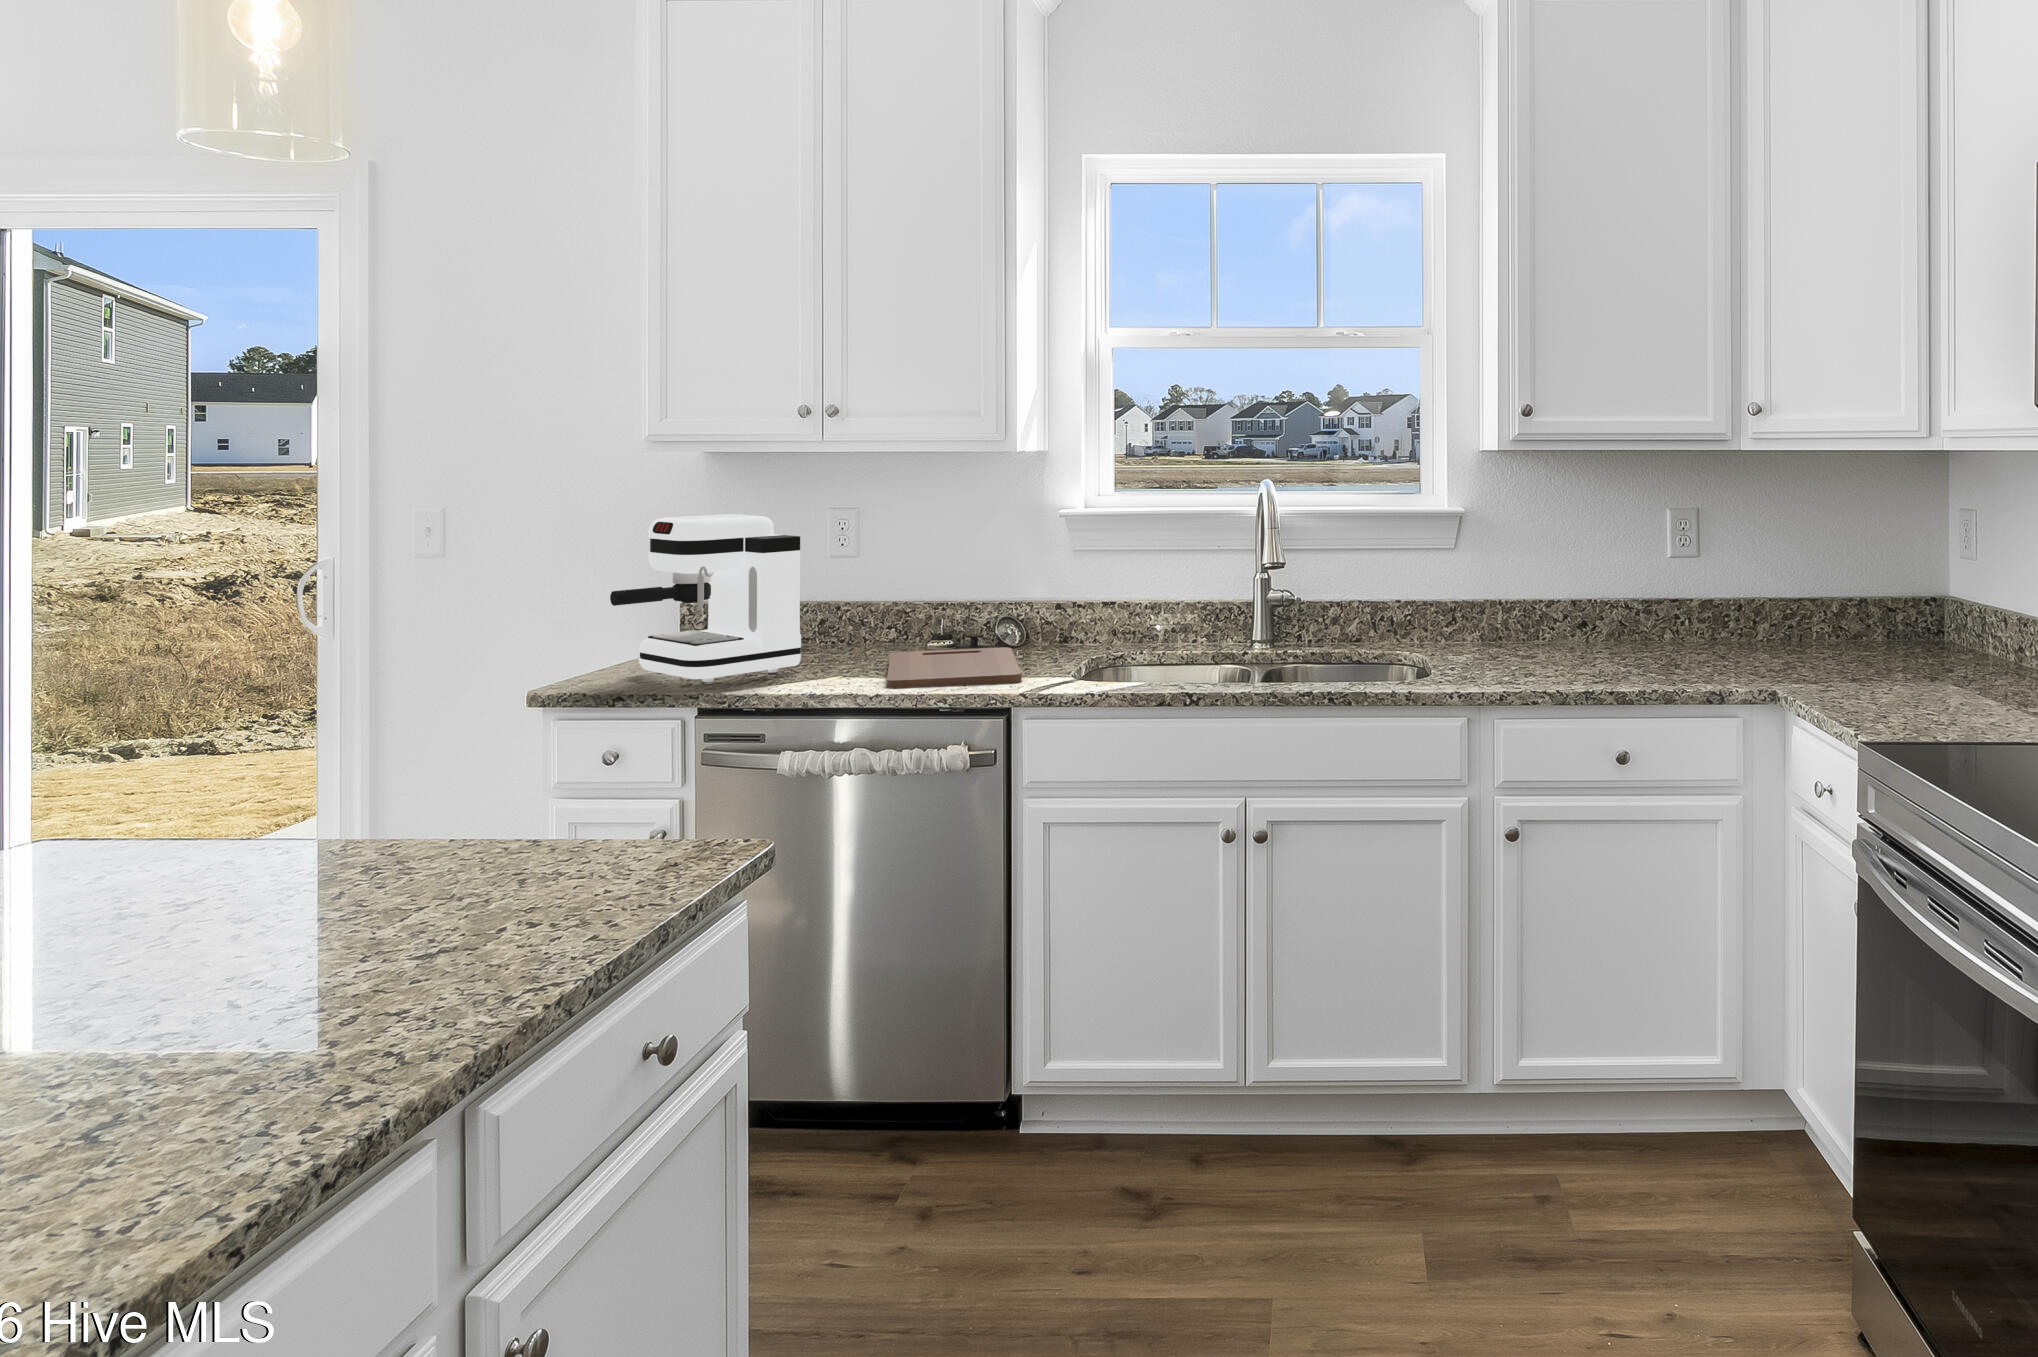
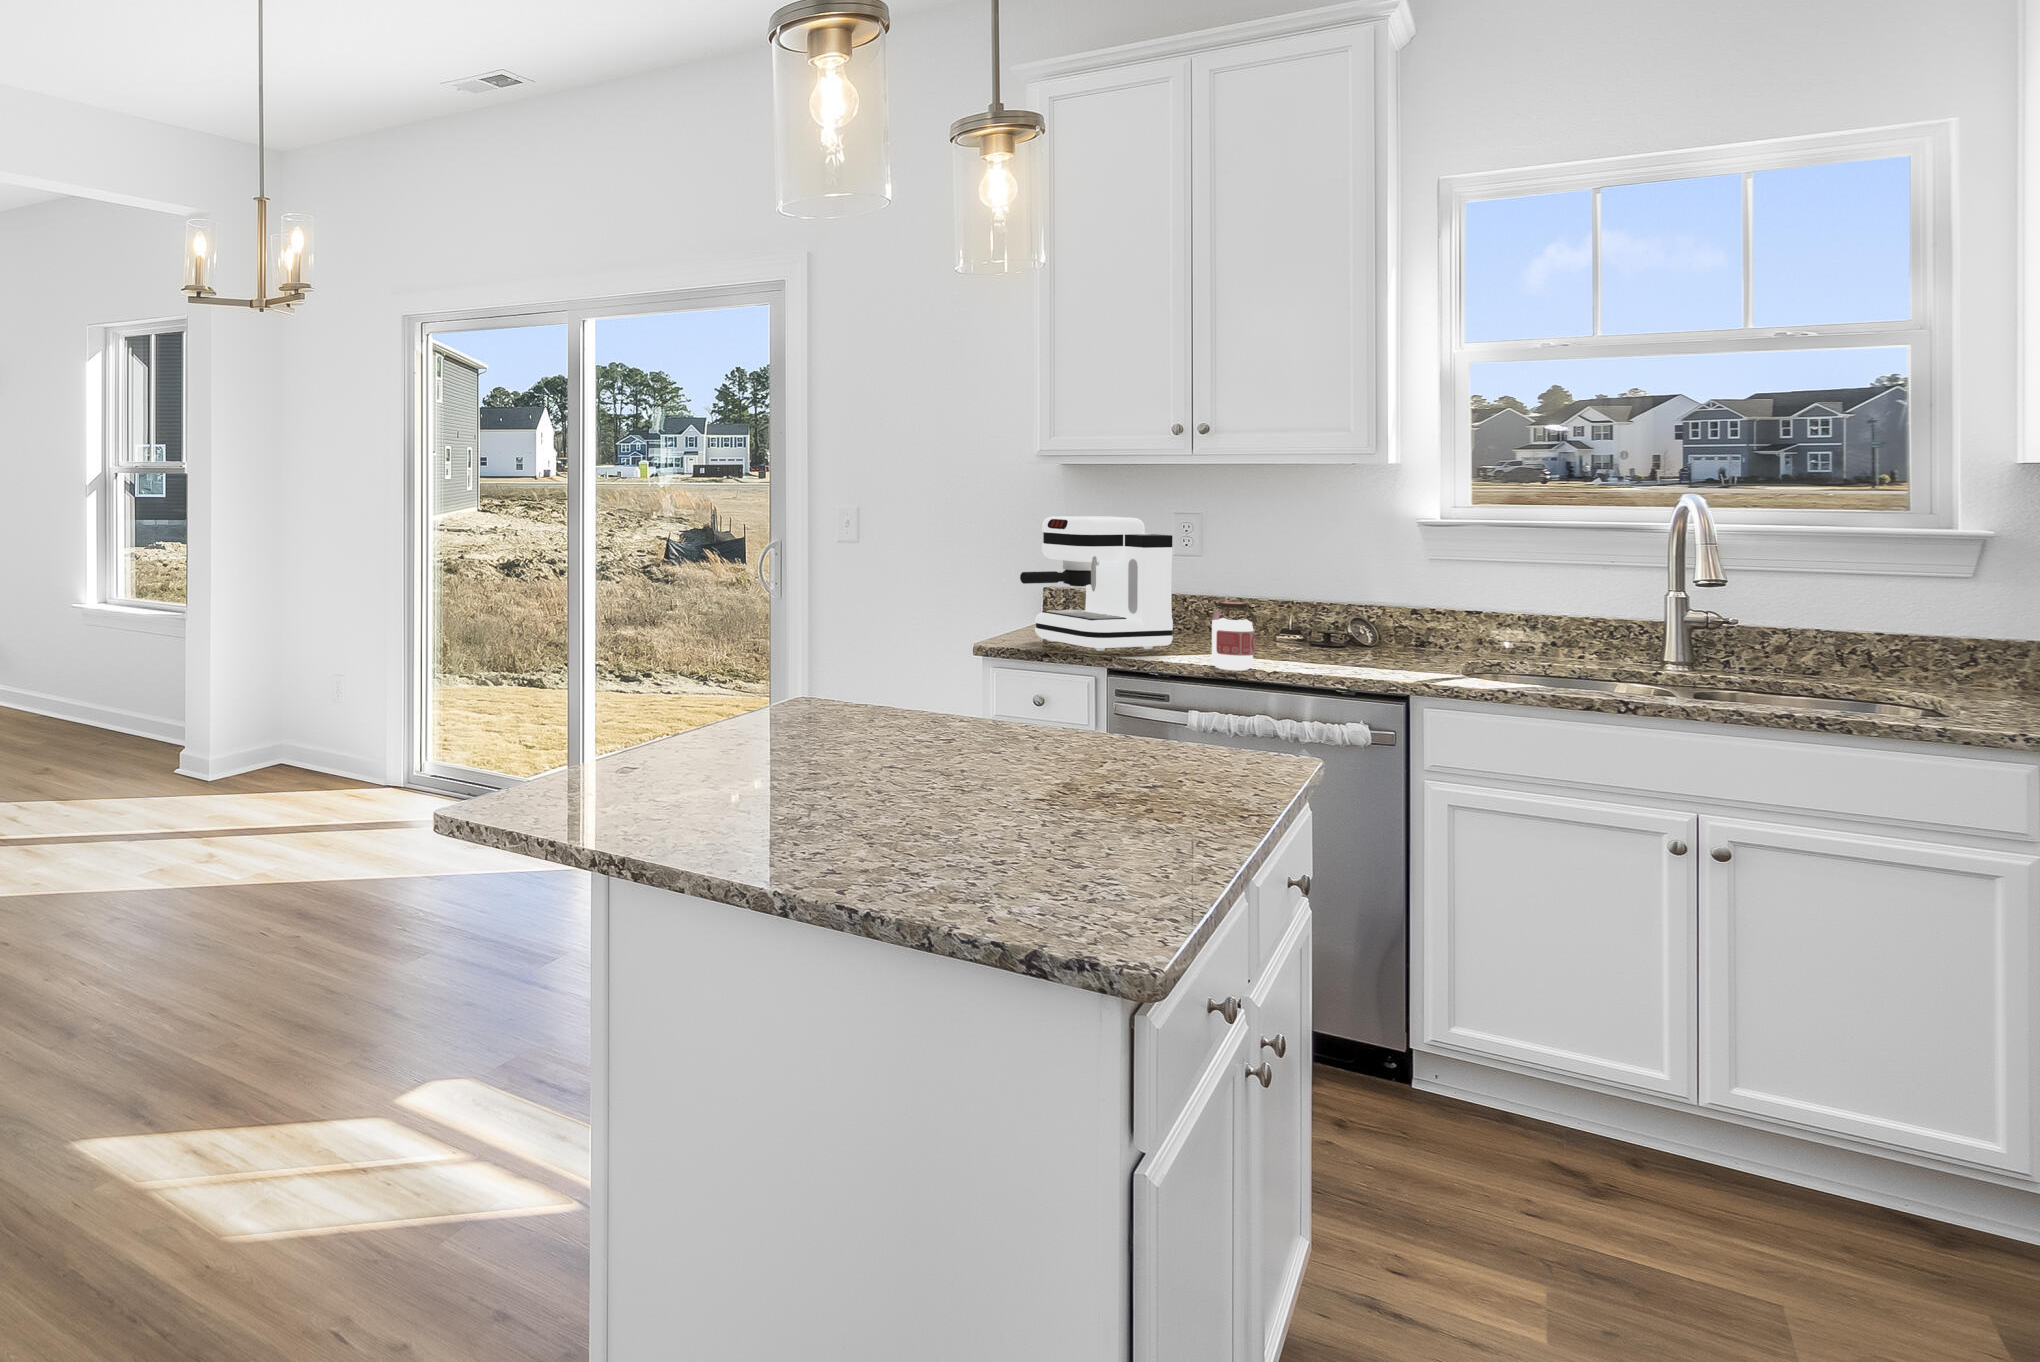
jar: none [812,616,861,698] -> present [1212,601,1256,670]
cutting board: present [887,647,1021,688] -> none [1248,643,1406,677]

